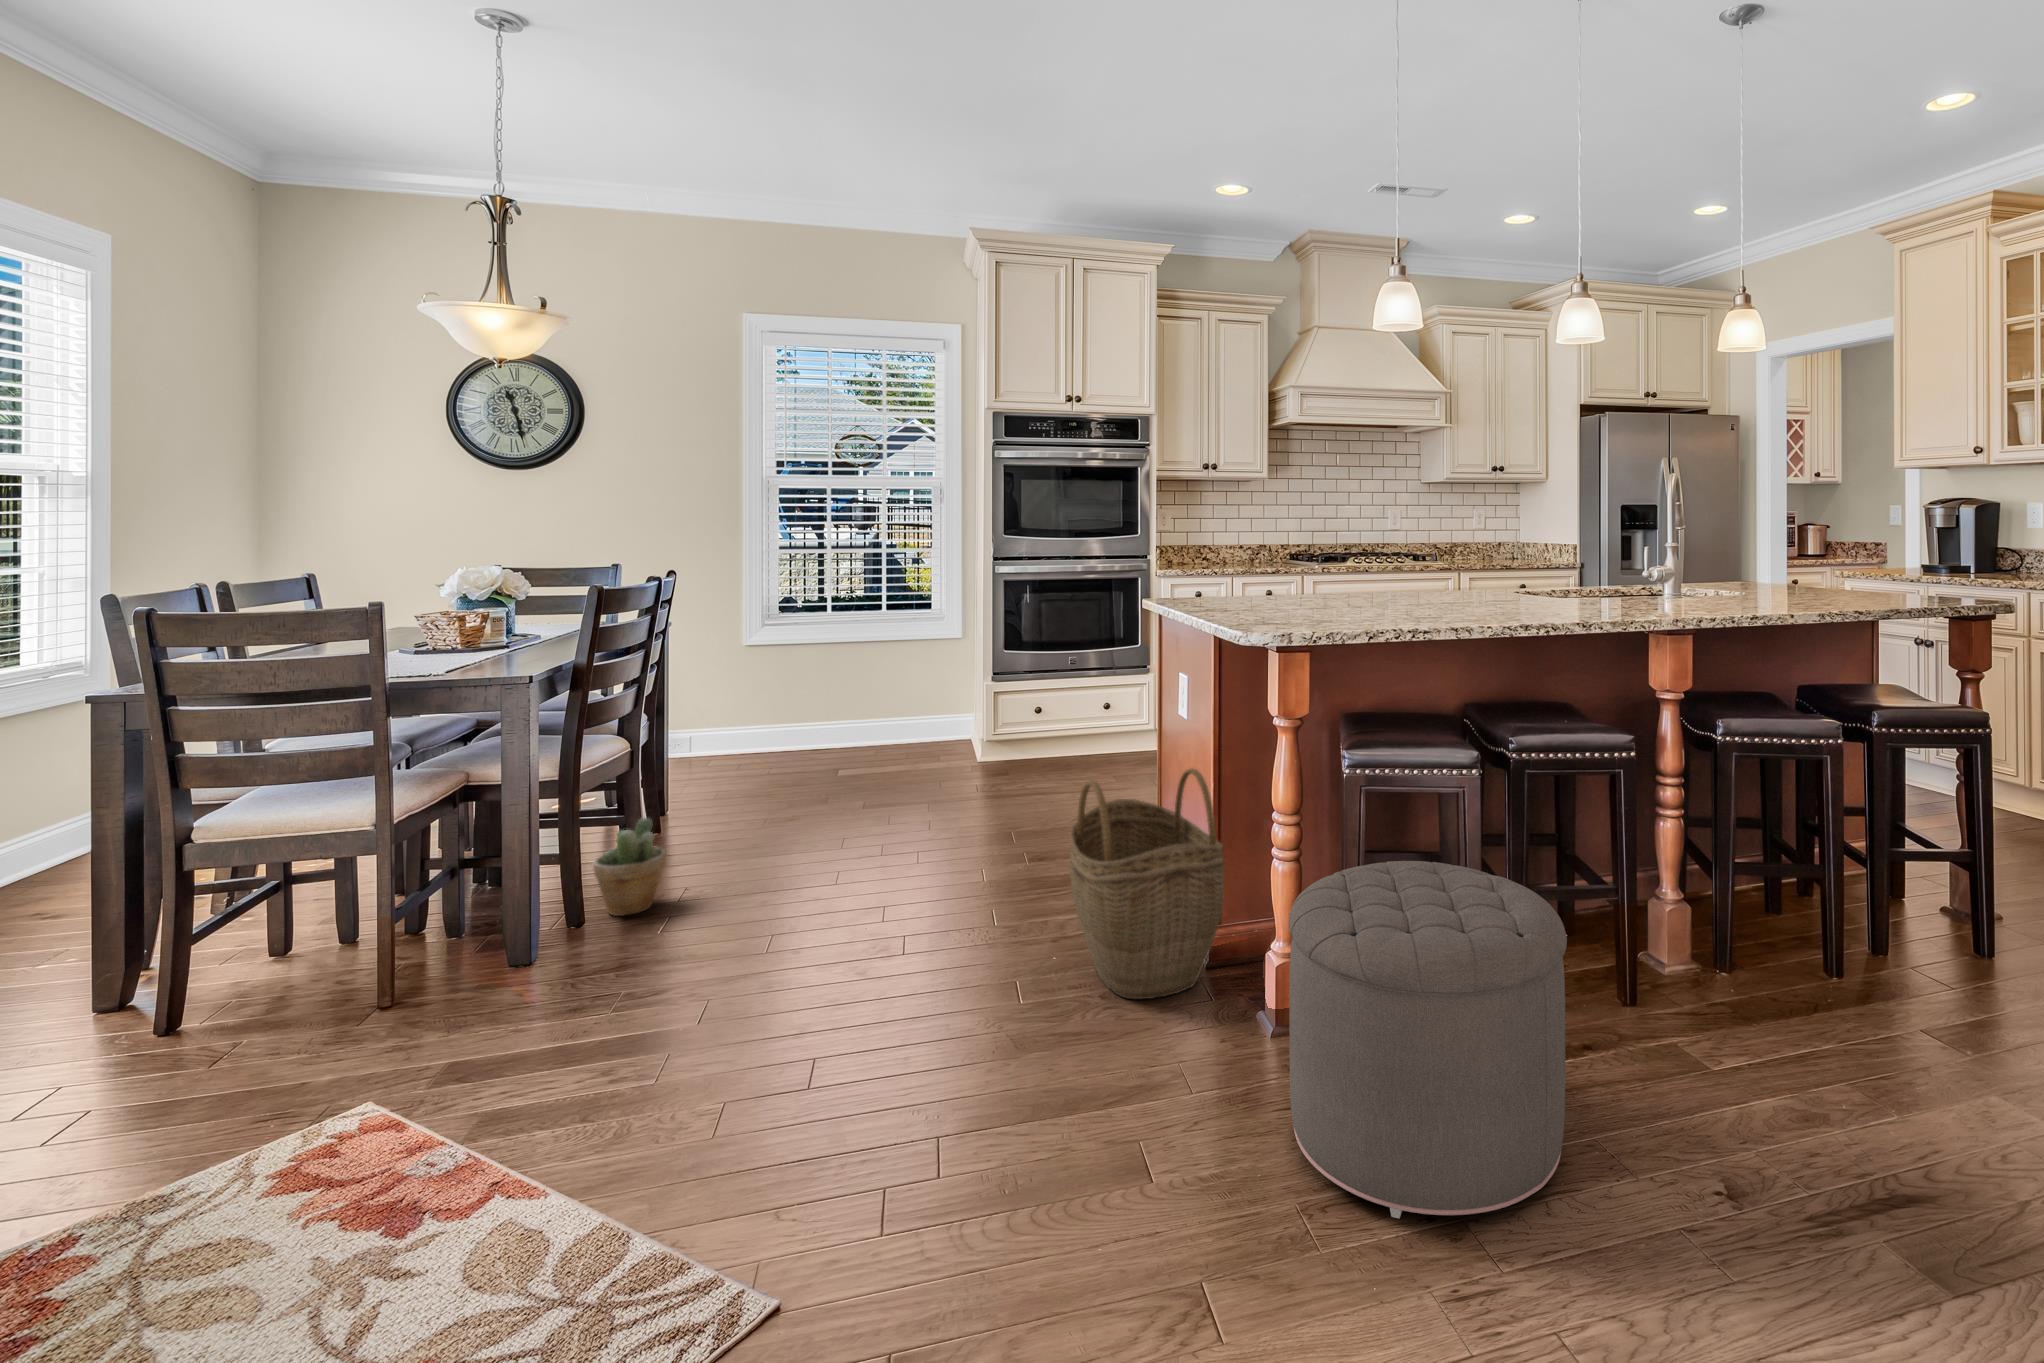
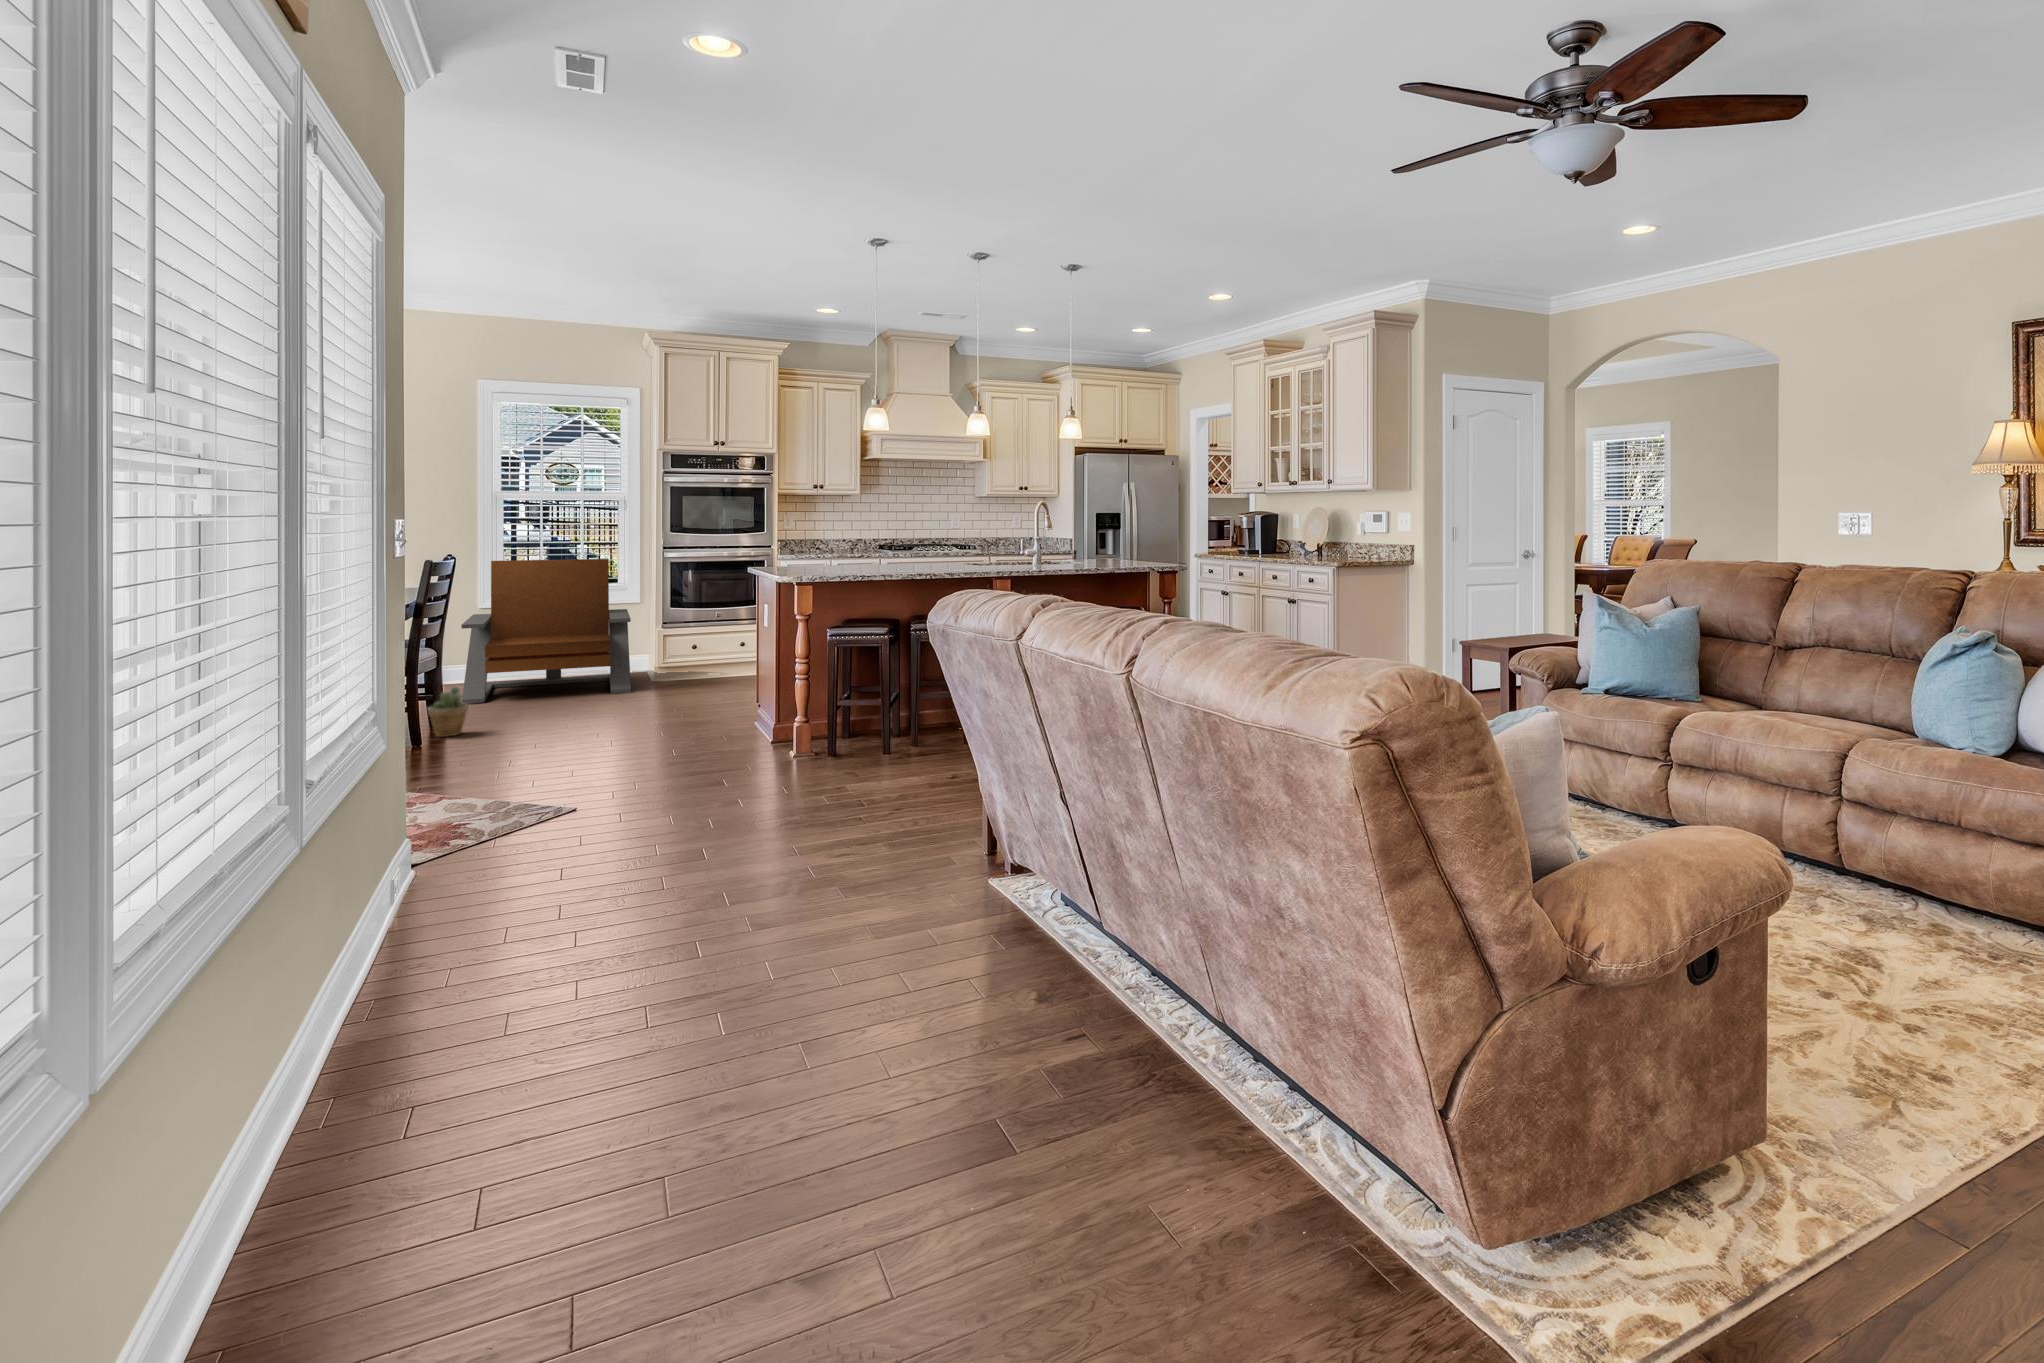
lounge chair: none [692,576,946,811] -> present [461,559,631,703]
woven basket: present [1070,768,1224,999] -> none [699,644,773,747]
ottoman: present [1289,861,1567,1219] -> none [779,666,890,779]

